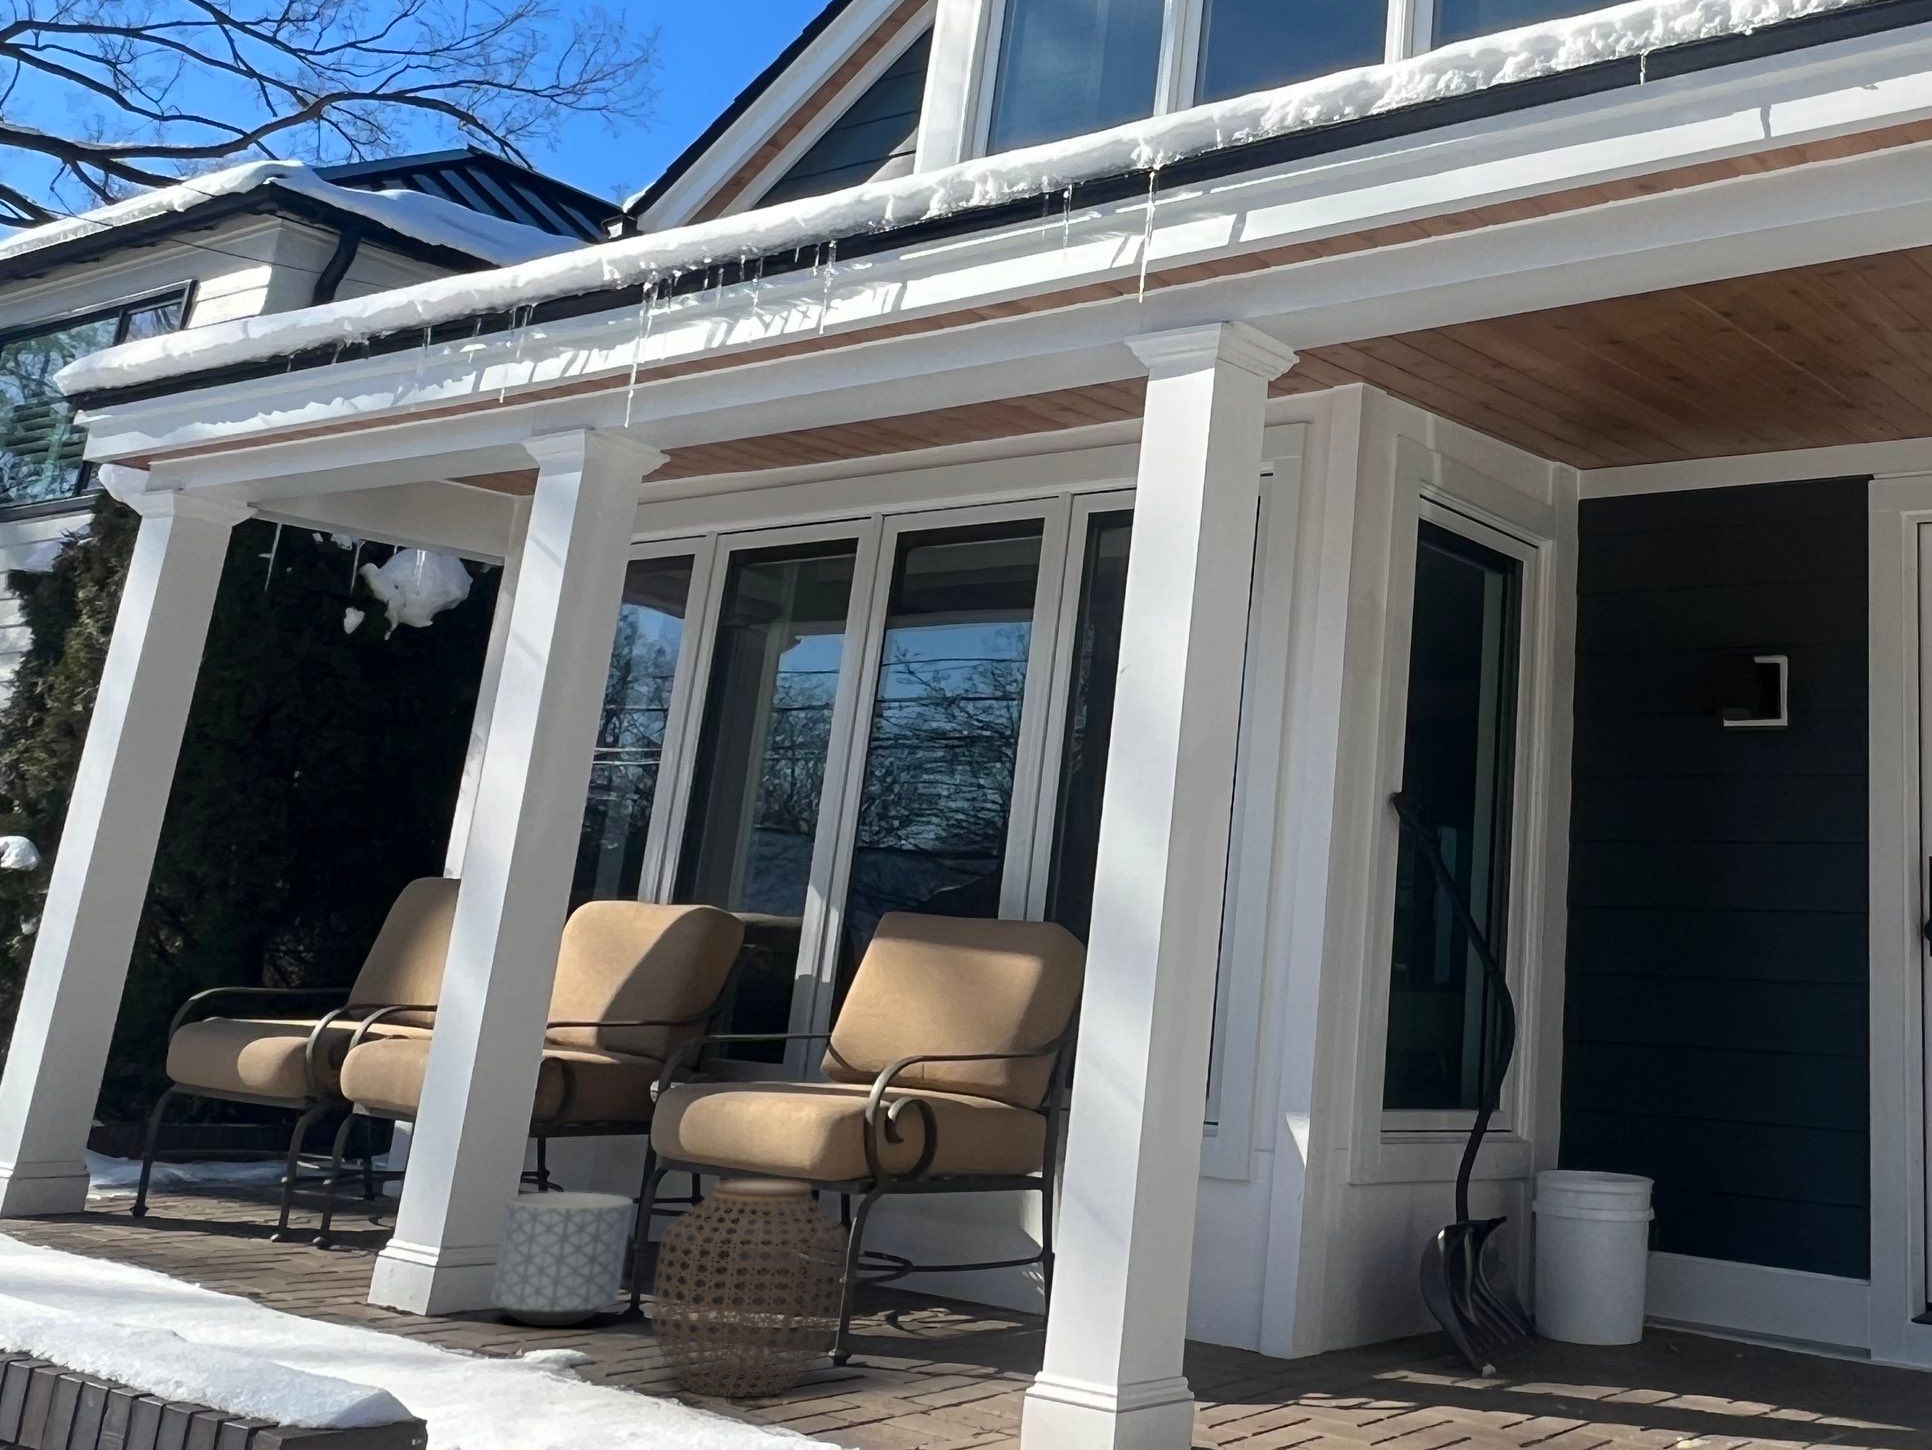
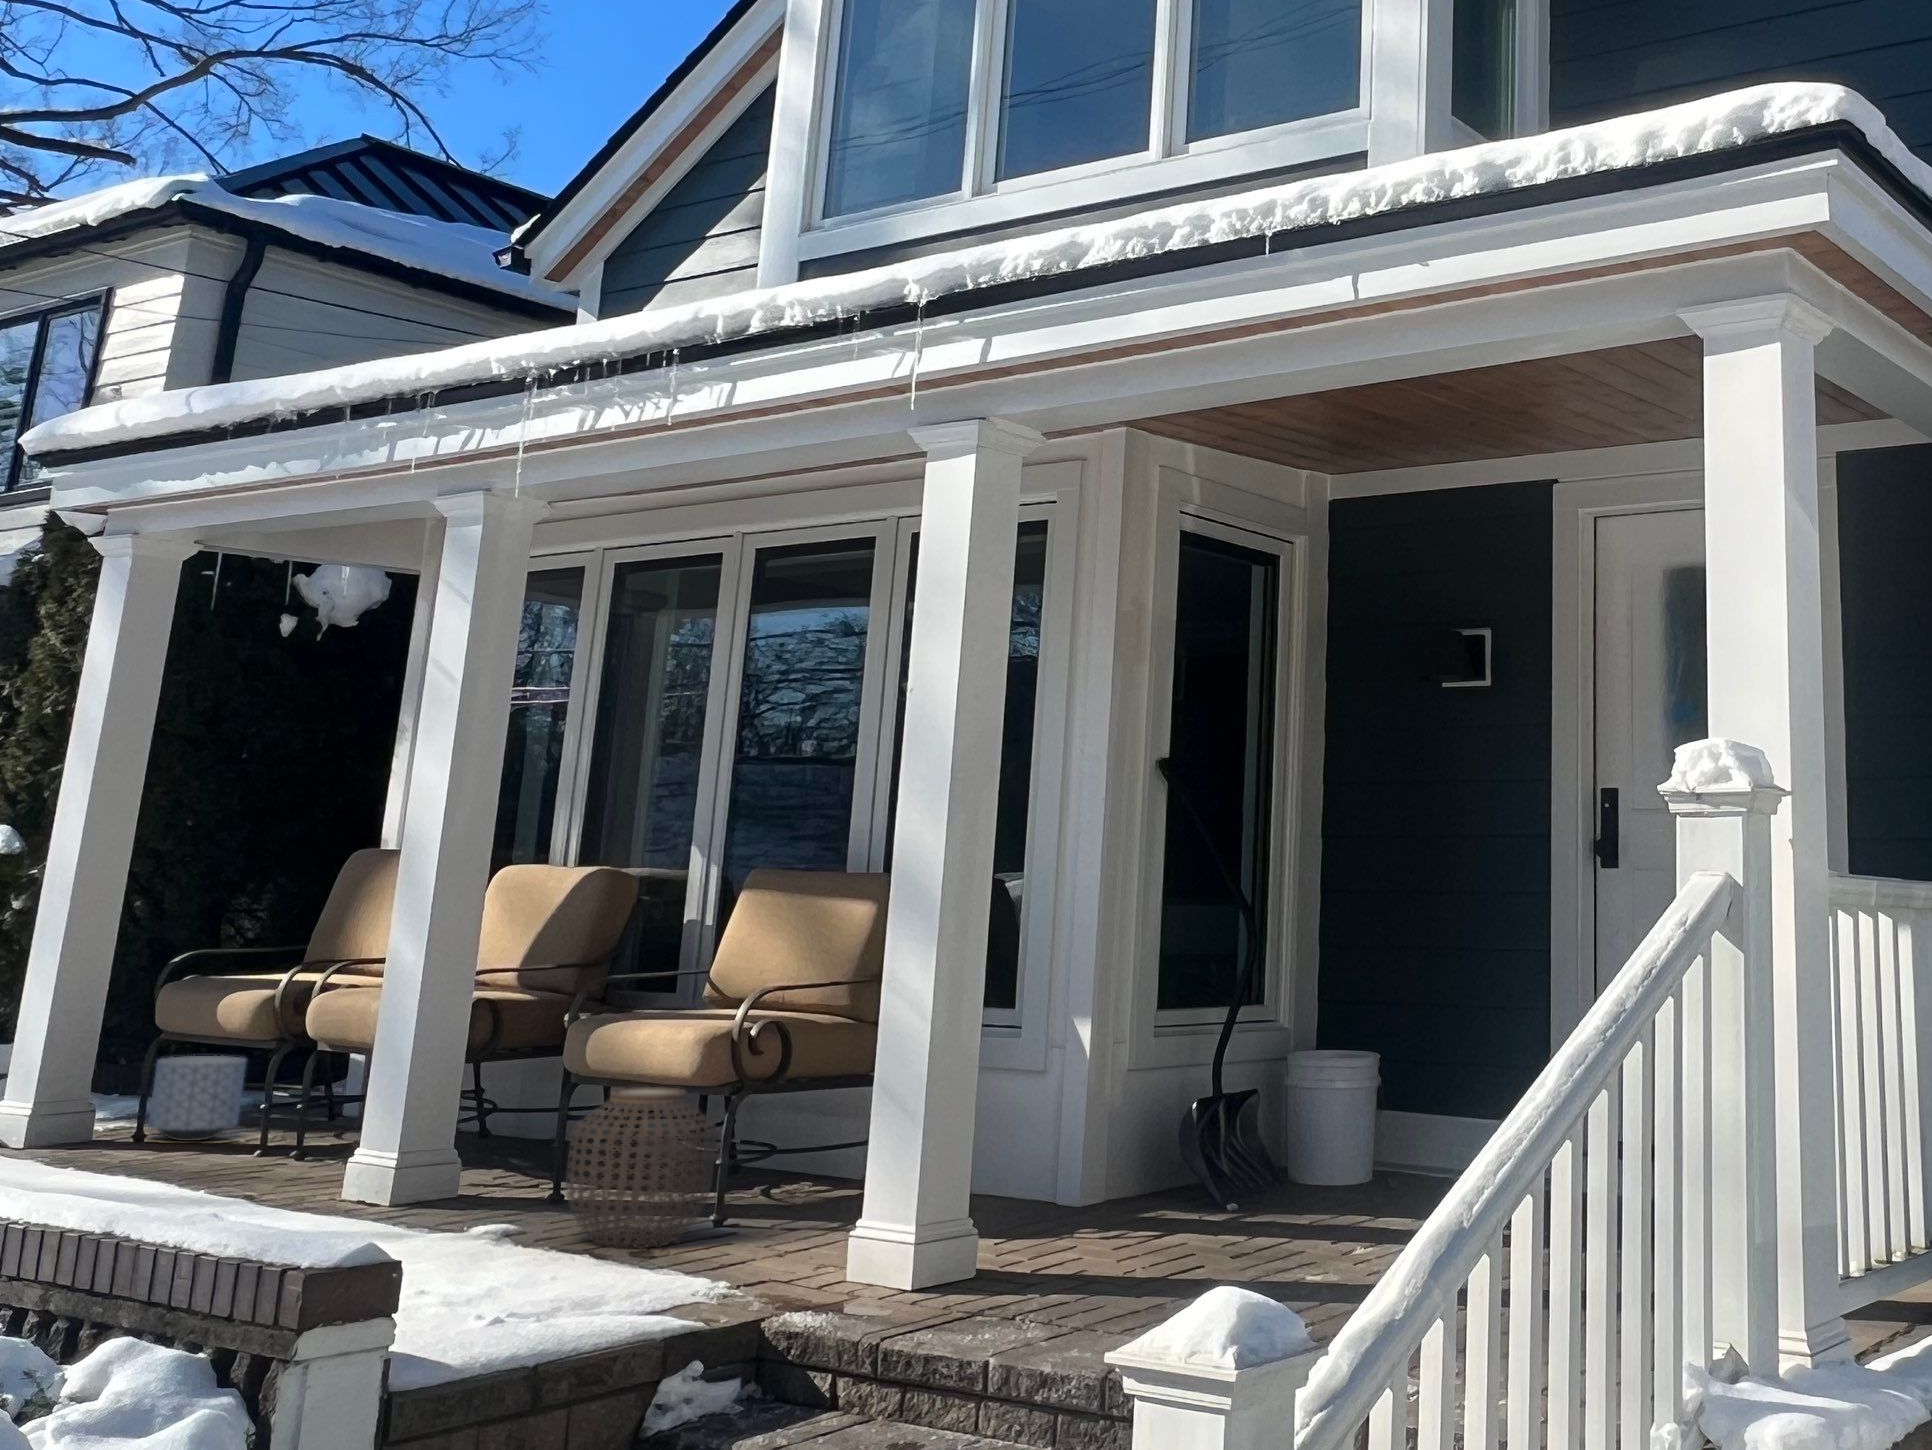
planter: present [490,1192,633,1326] -> present [148,1056,246,1141]

